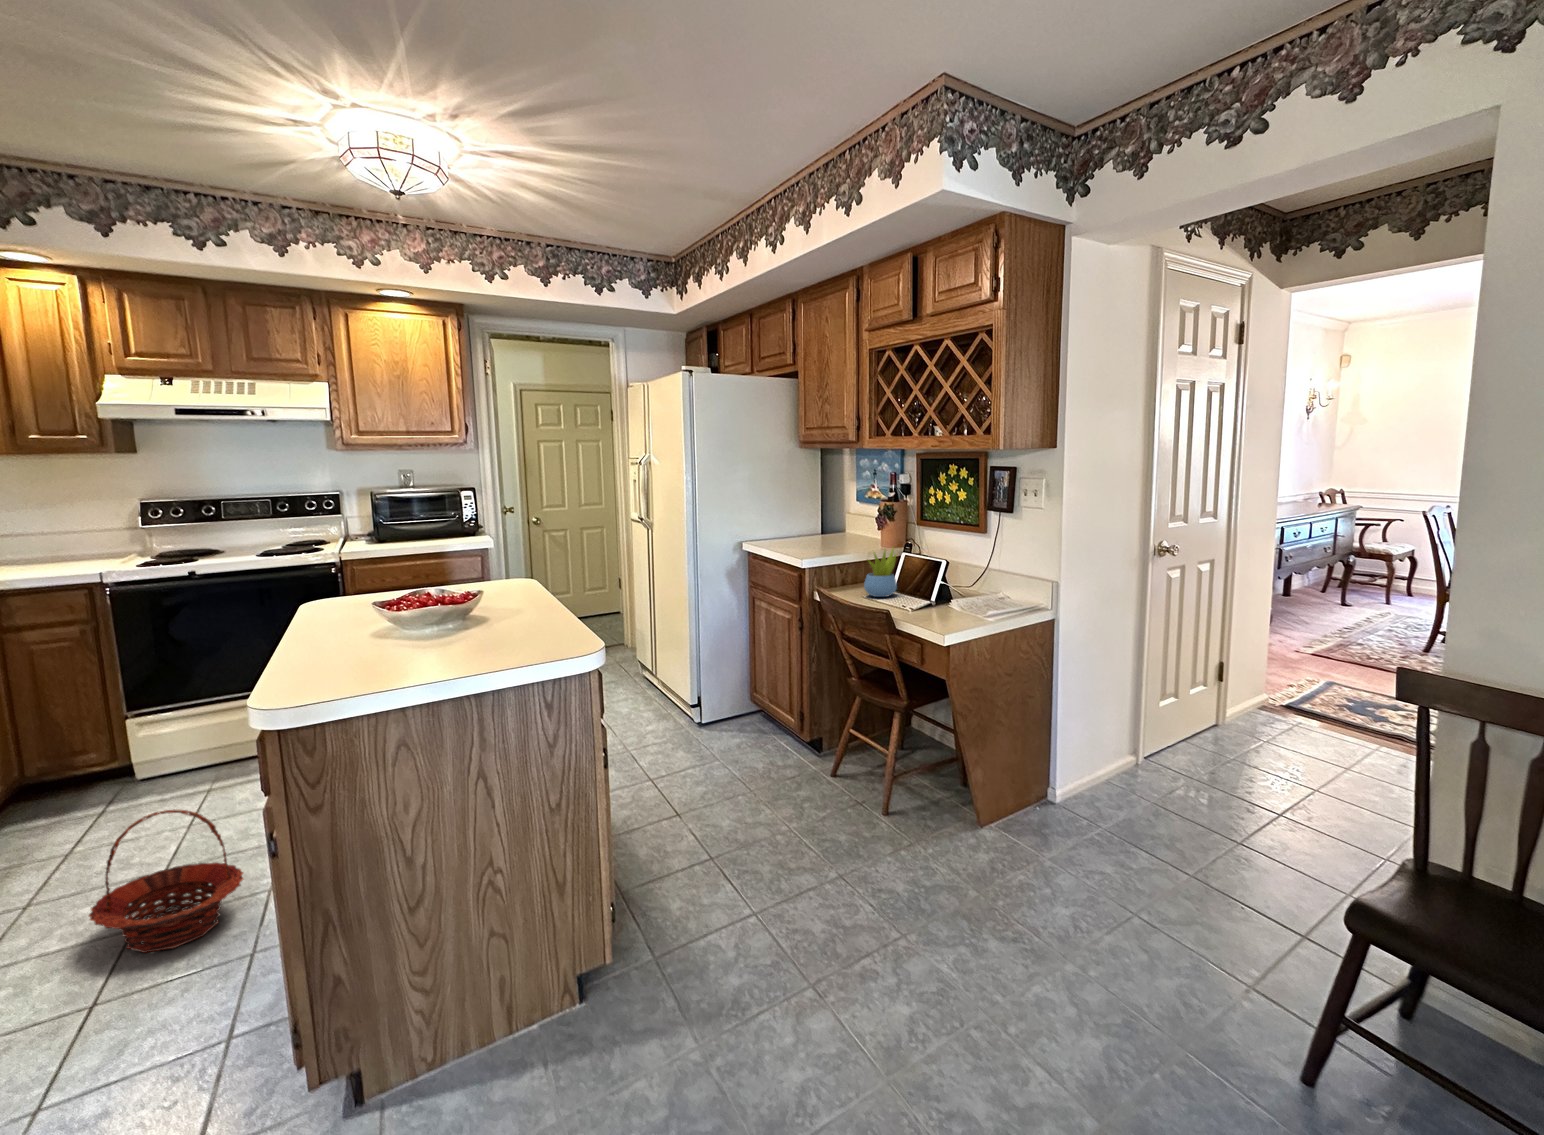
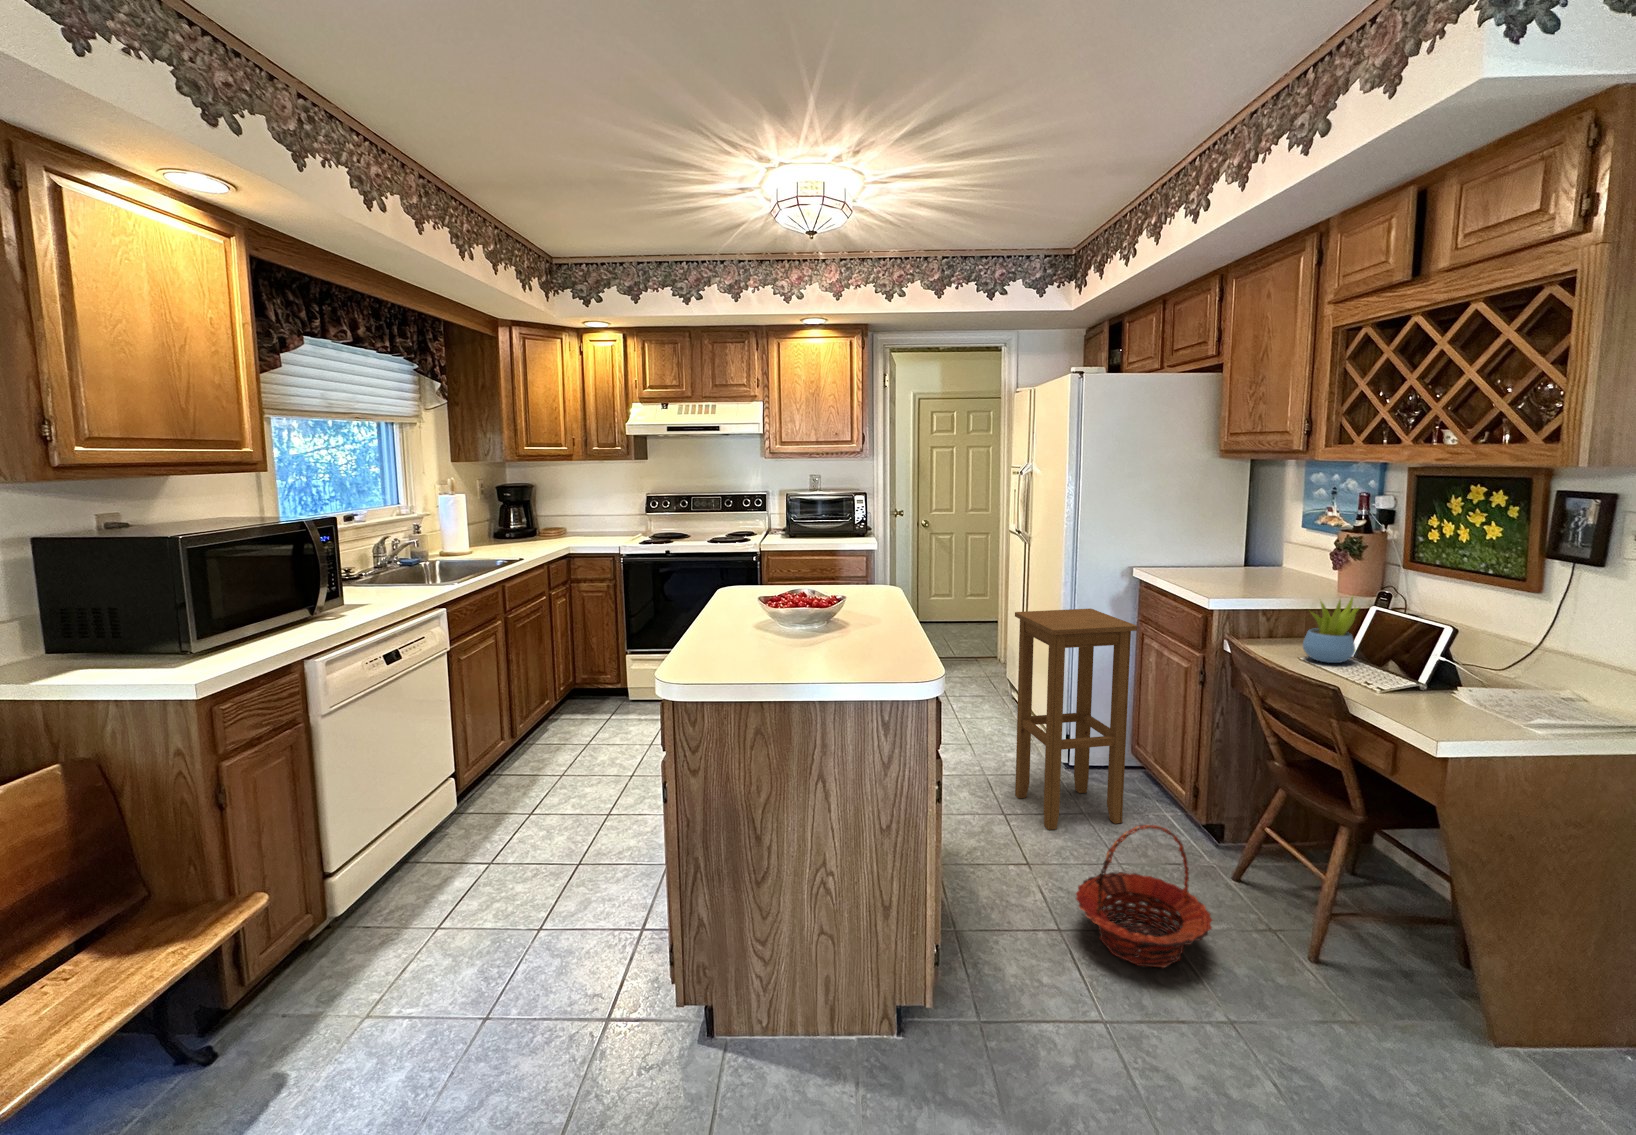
stool: none [645,576,748,769] -> present [1015,609,1137,830]
basket: present [89,810,243,953] -> present [1076,825,1212,968]

